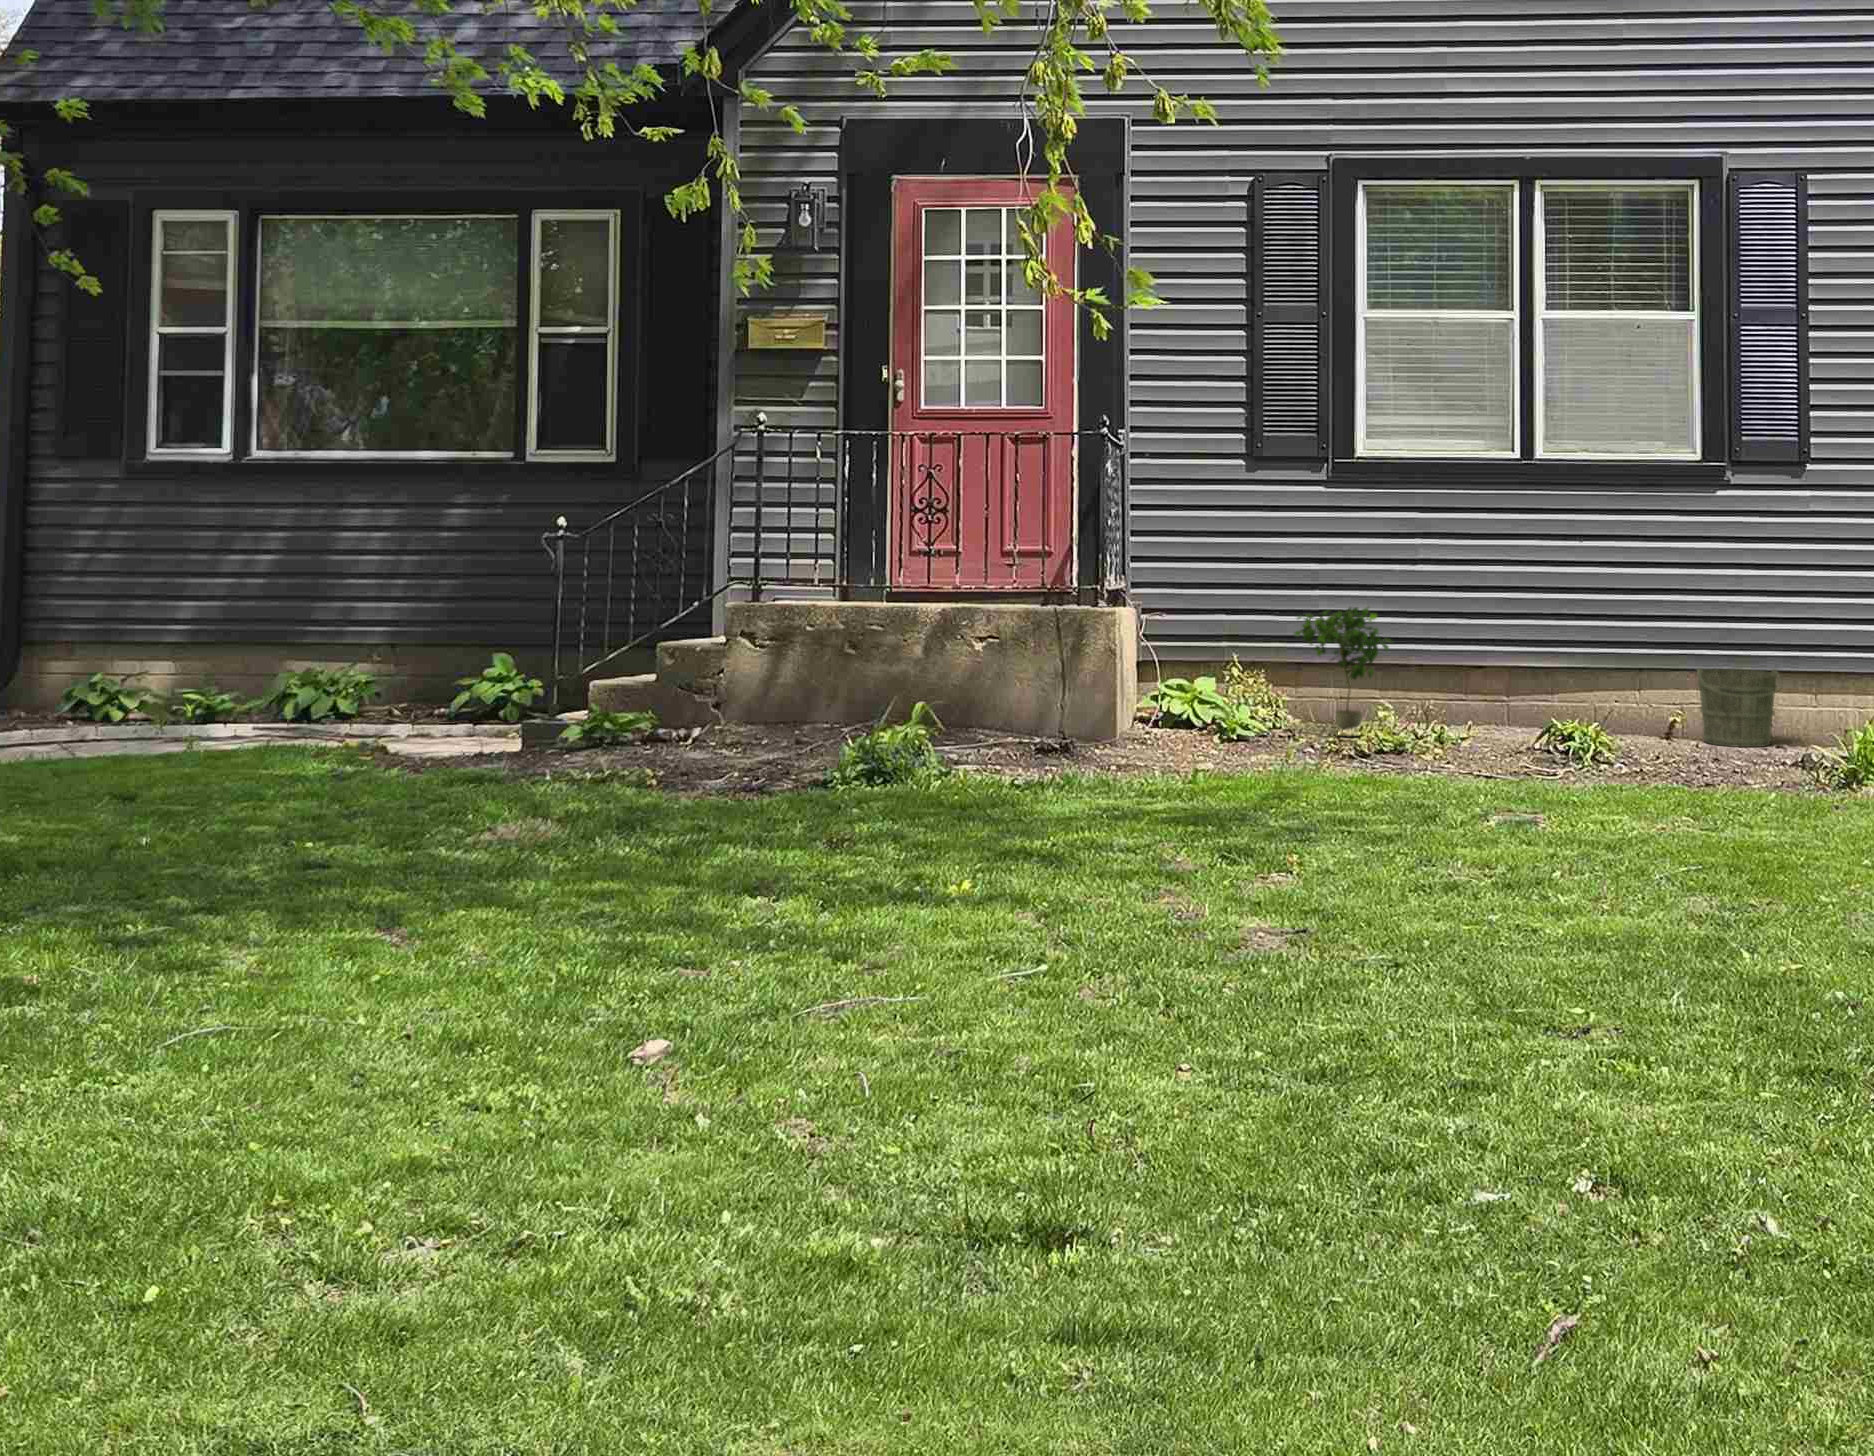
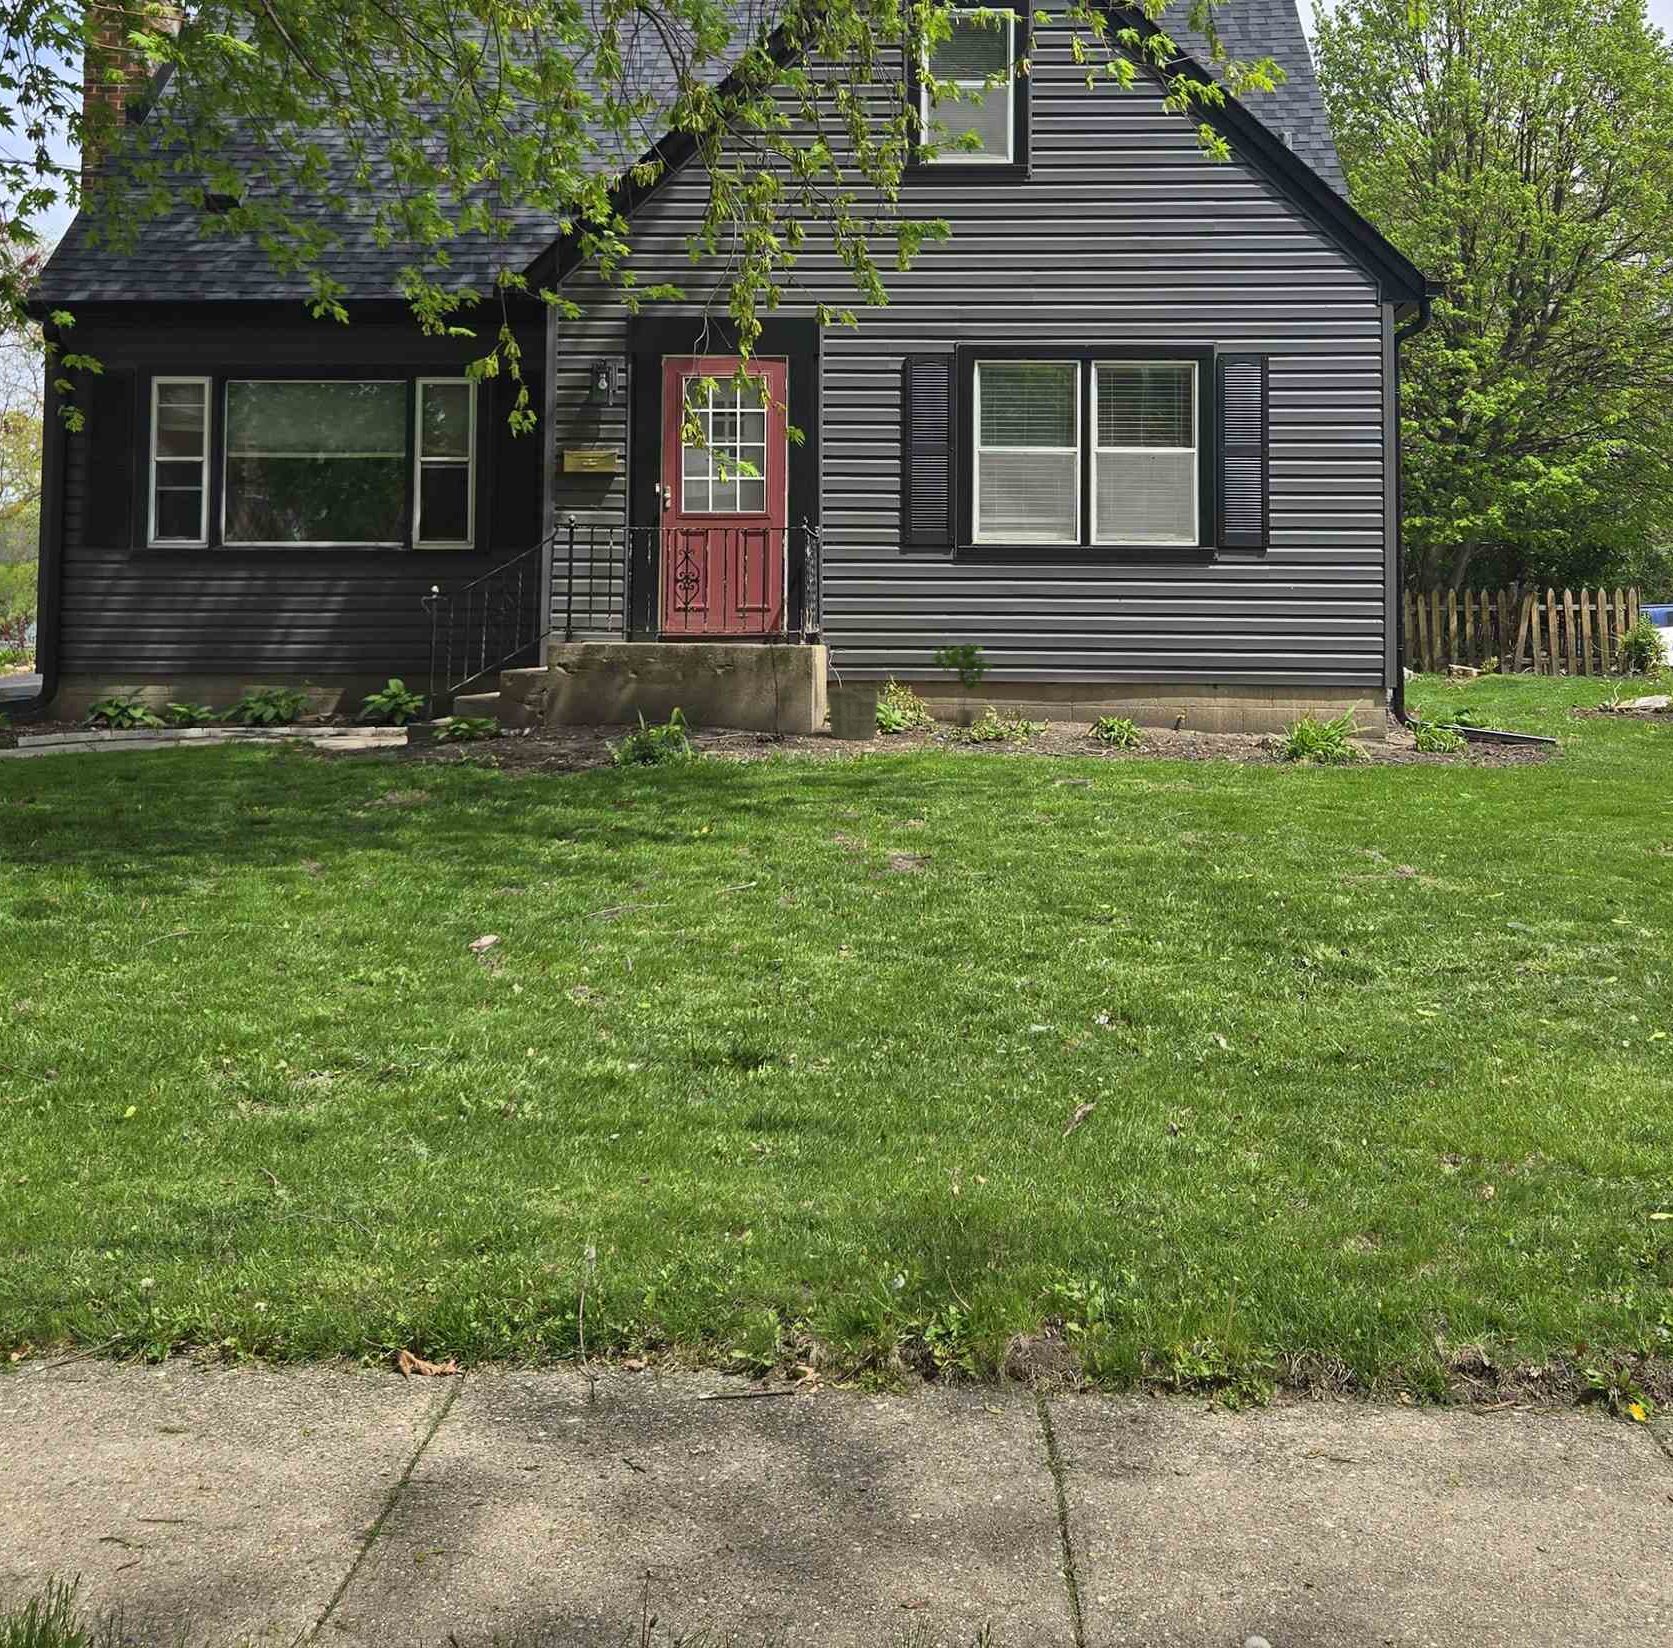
bucket: present [1697,668,1783,747] -> present [827,685,883,740]

